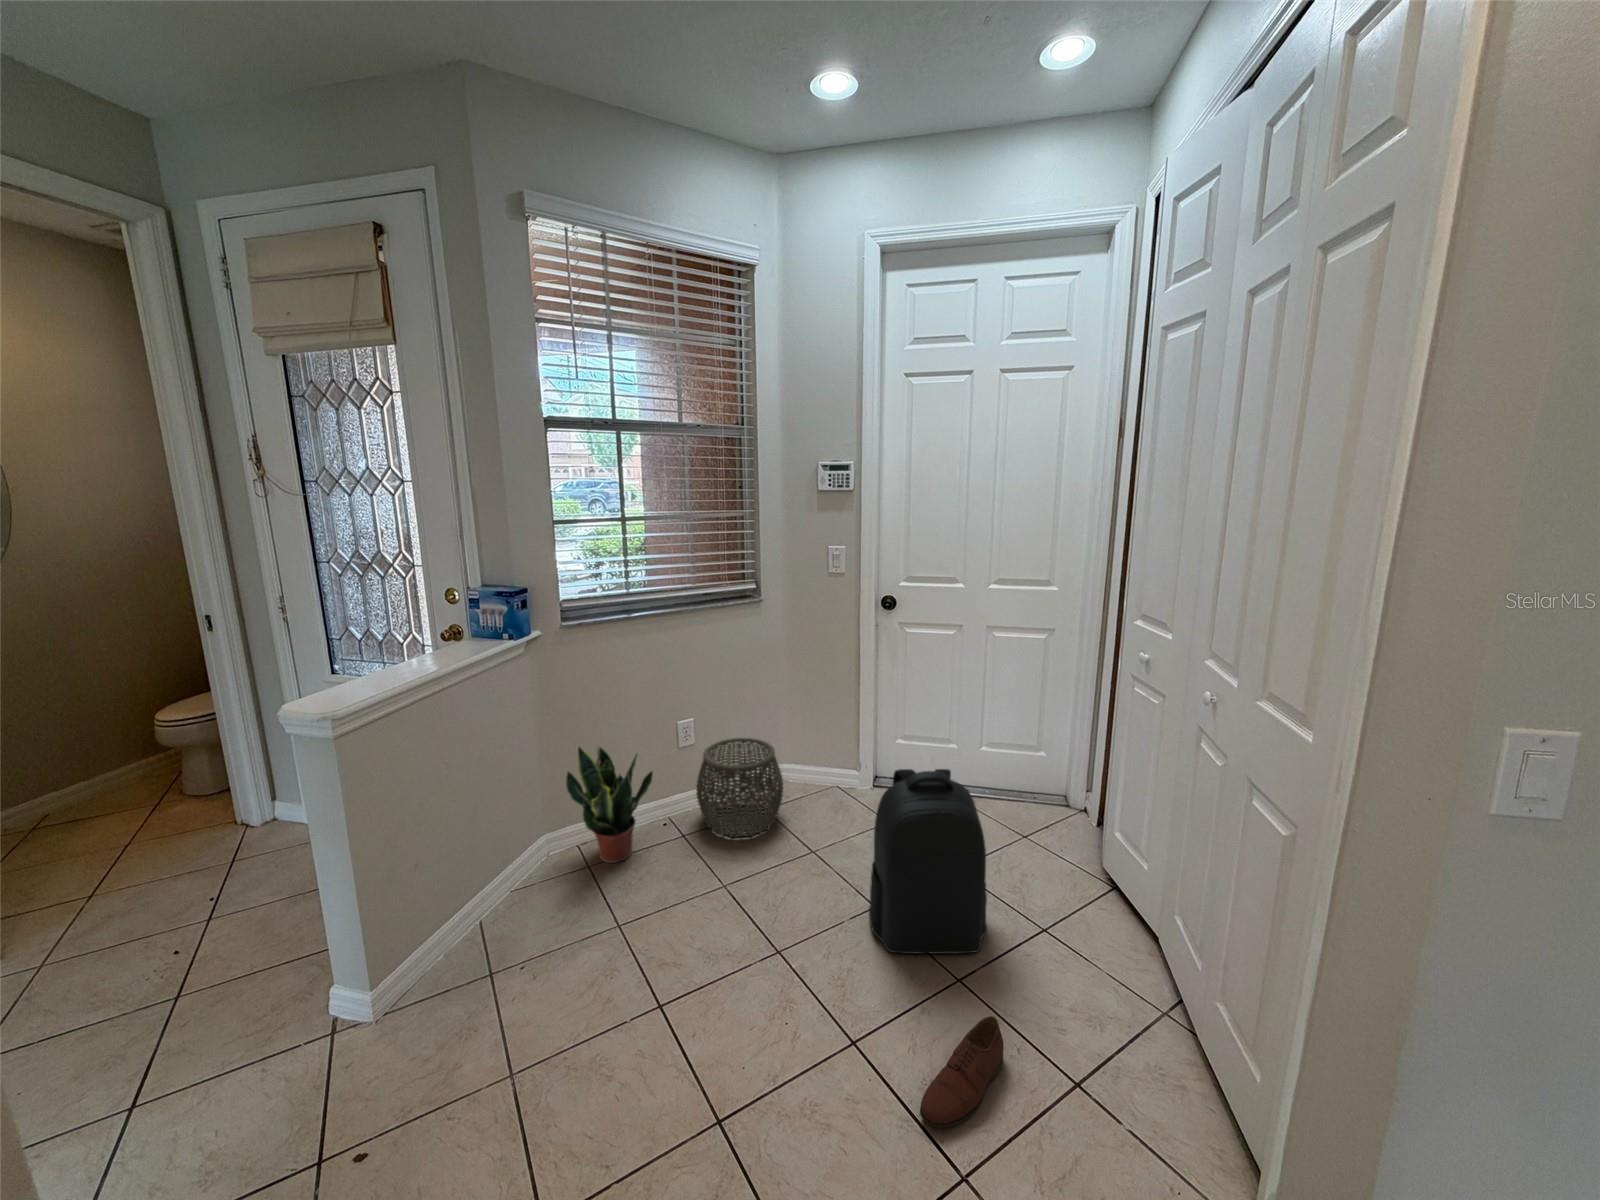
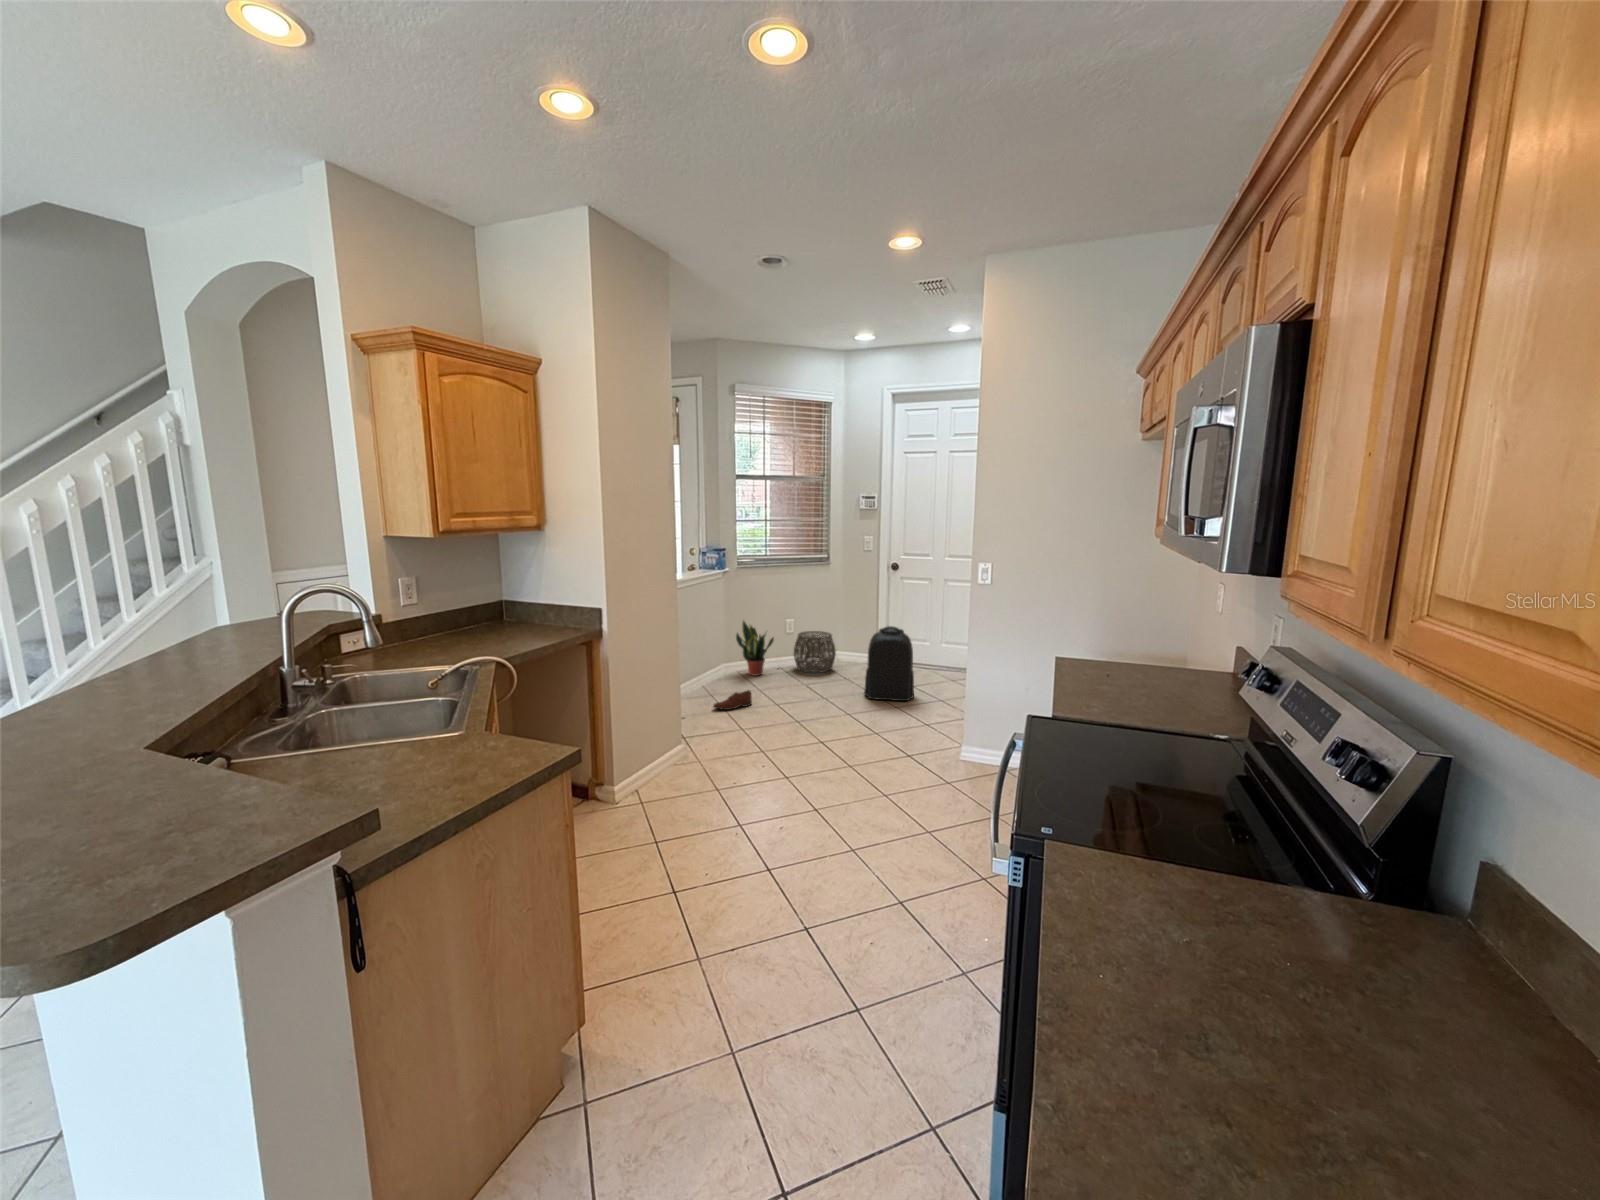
shoe: present [920,1016,1003,1128] -> present [713,690,752,710]

